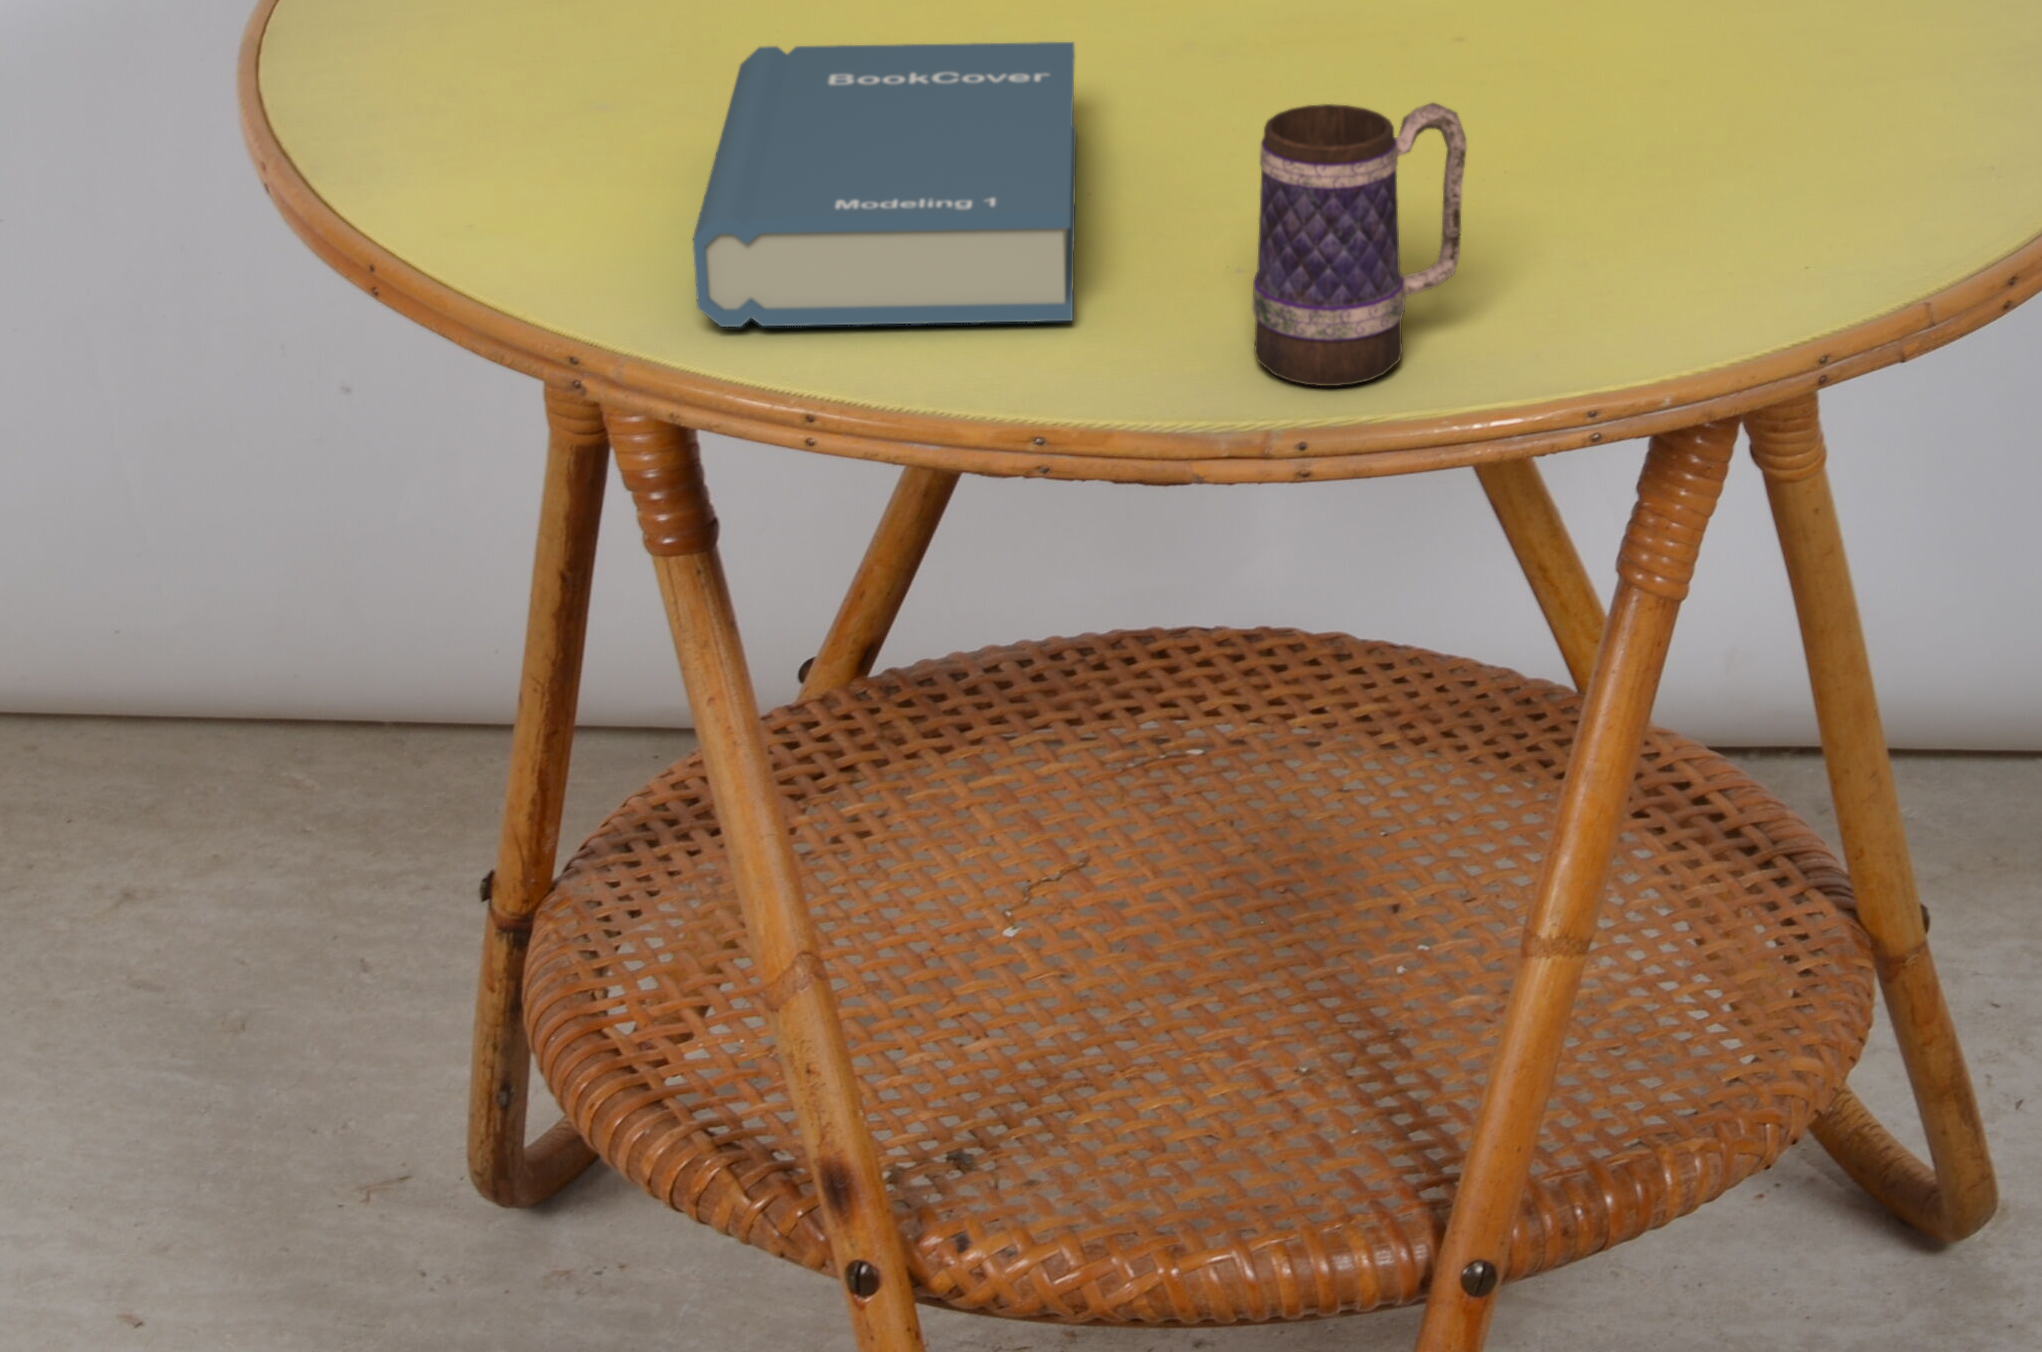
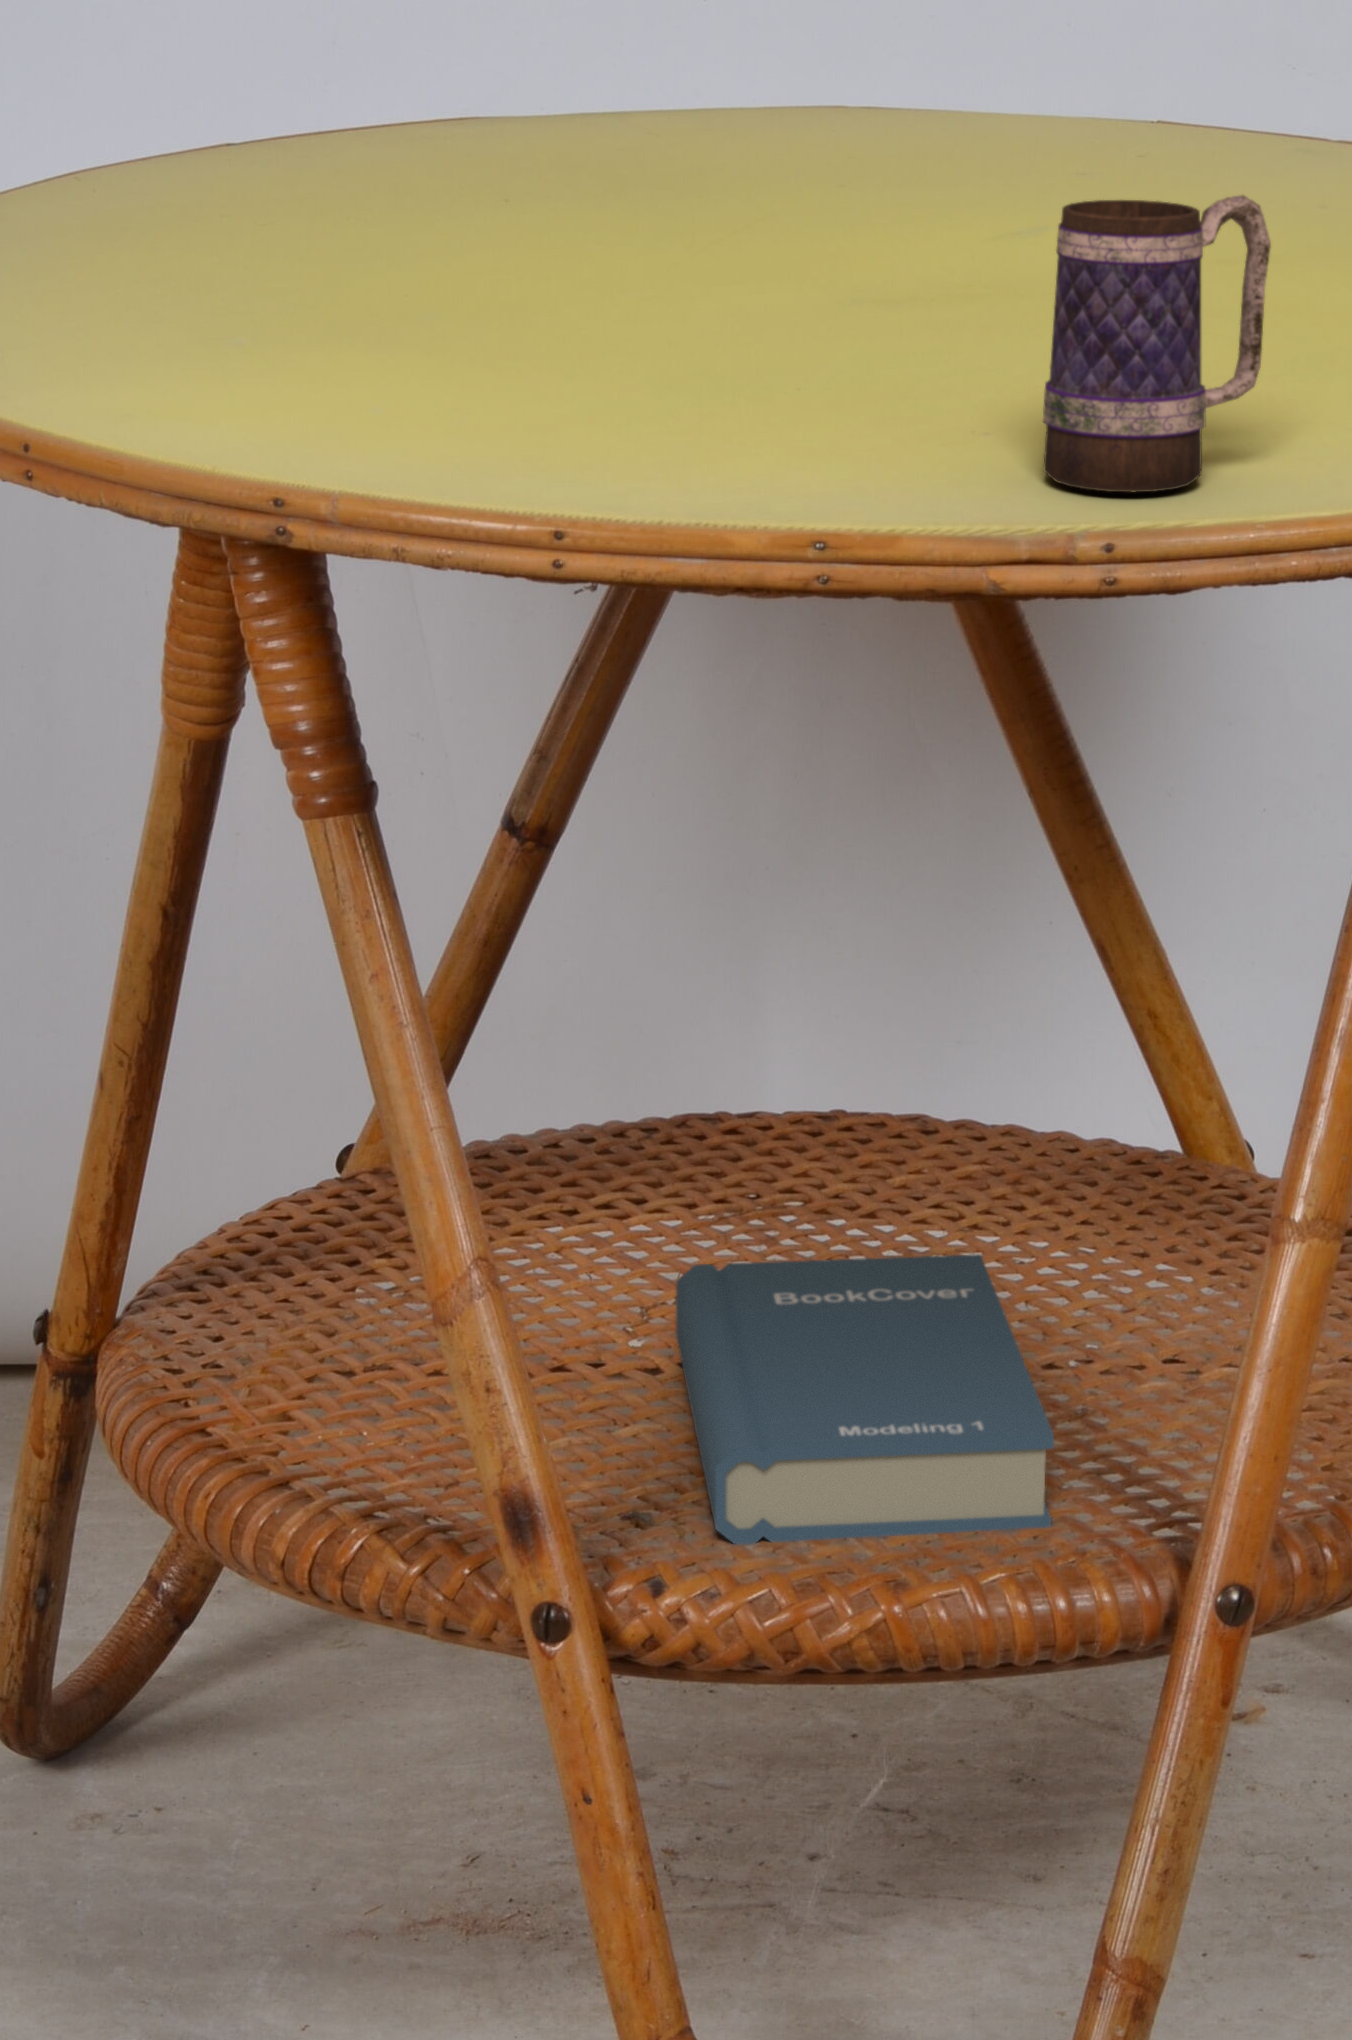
hardback book: present [693,42,1076,327] -> present [676,1255,1054,1544]

